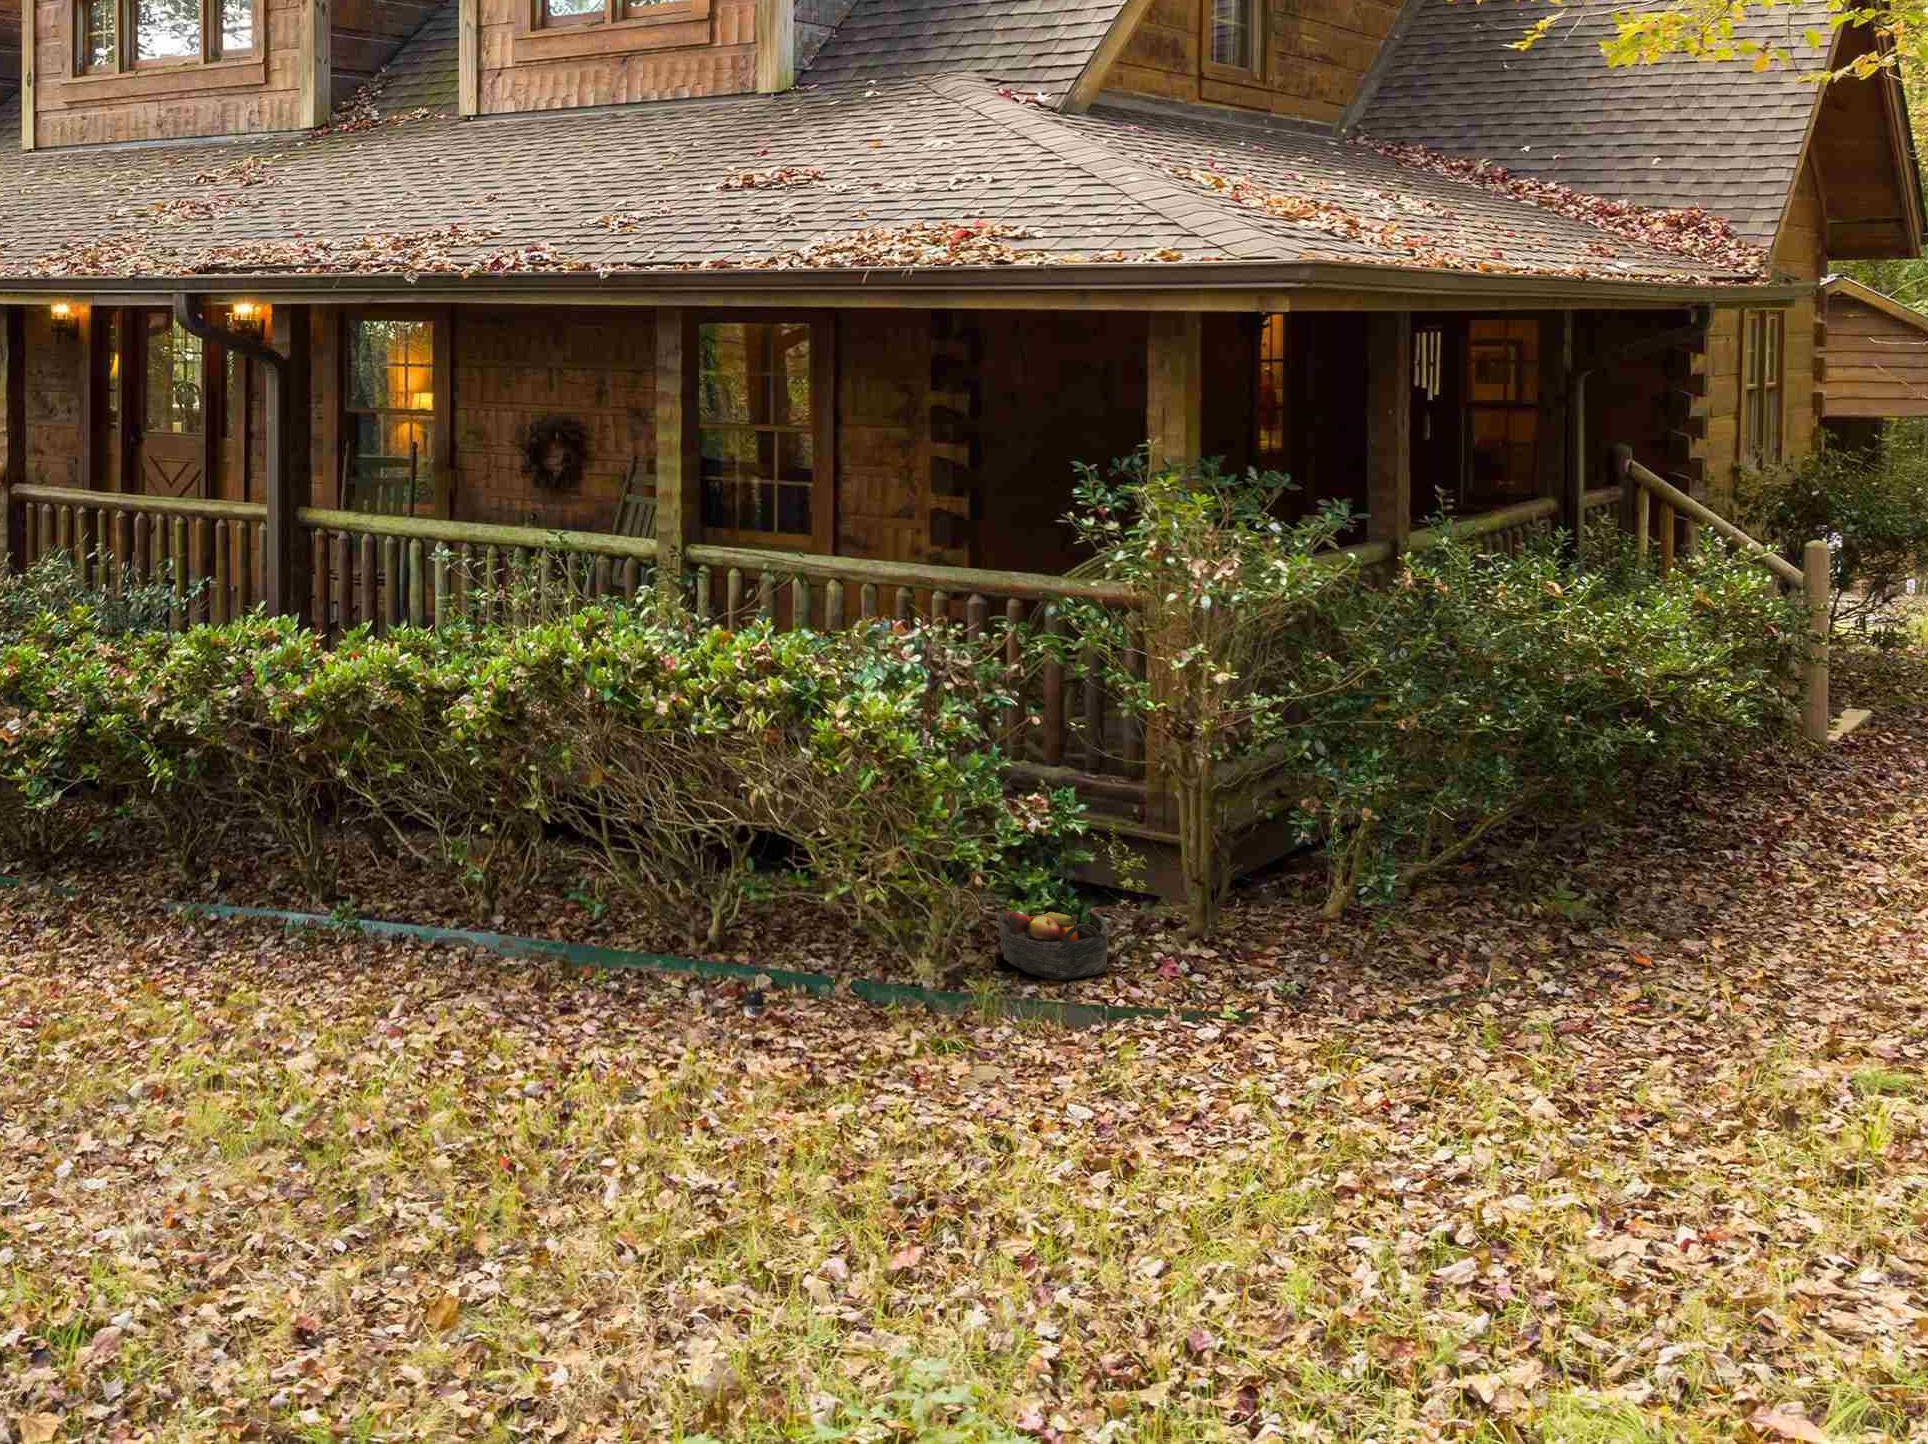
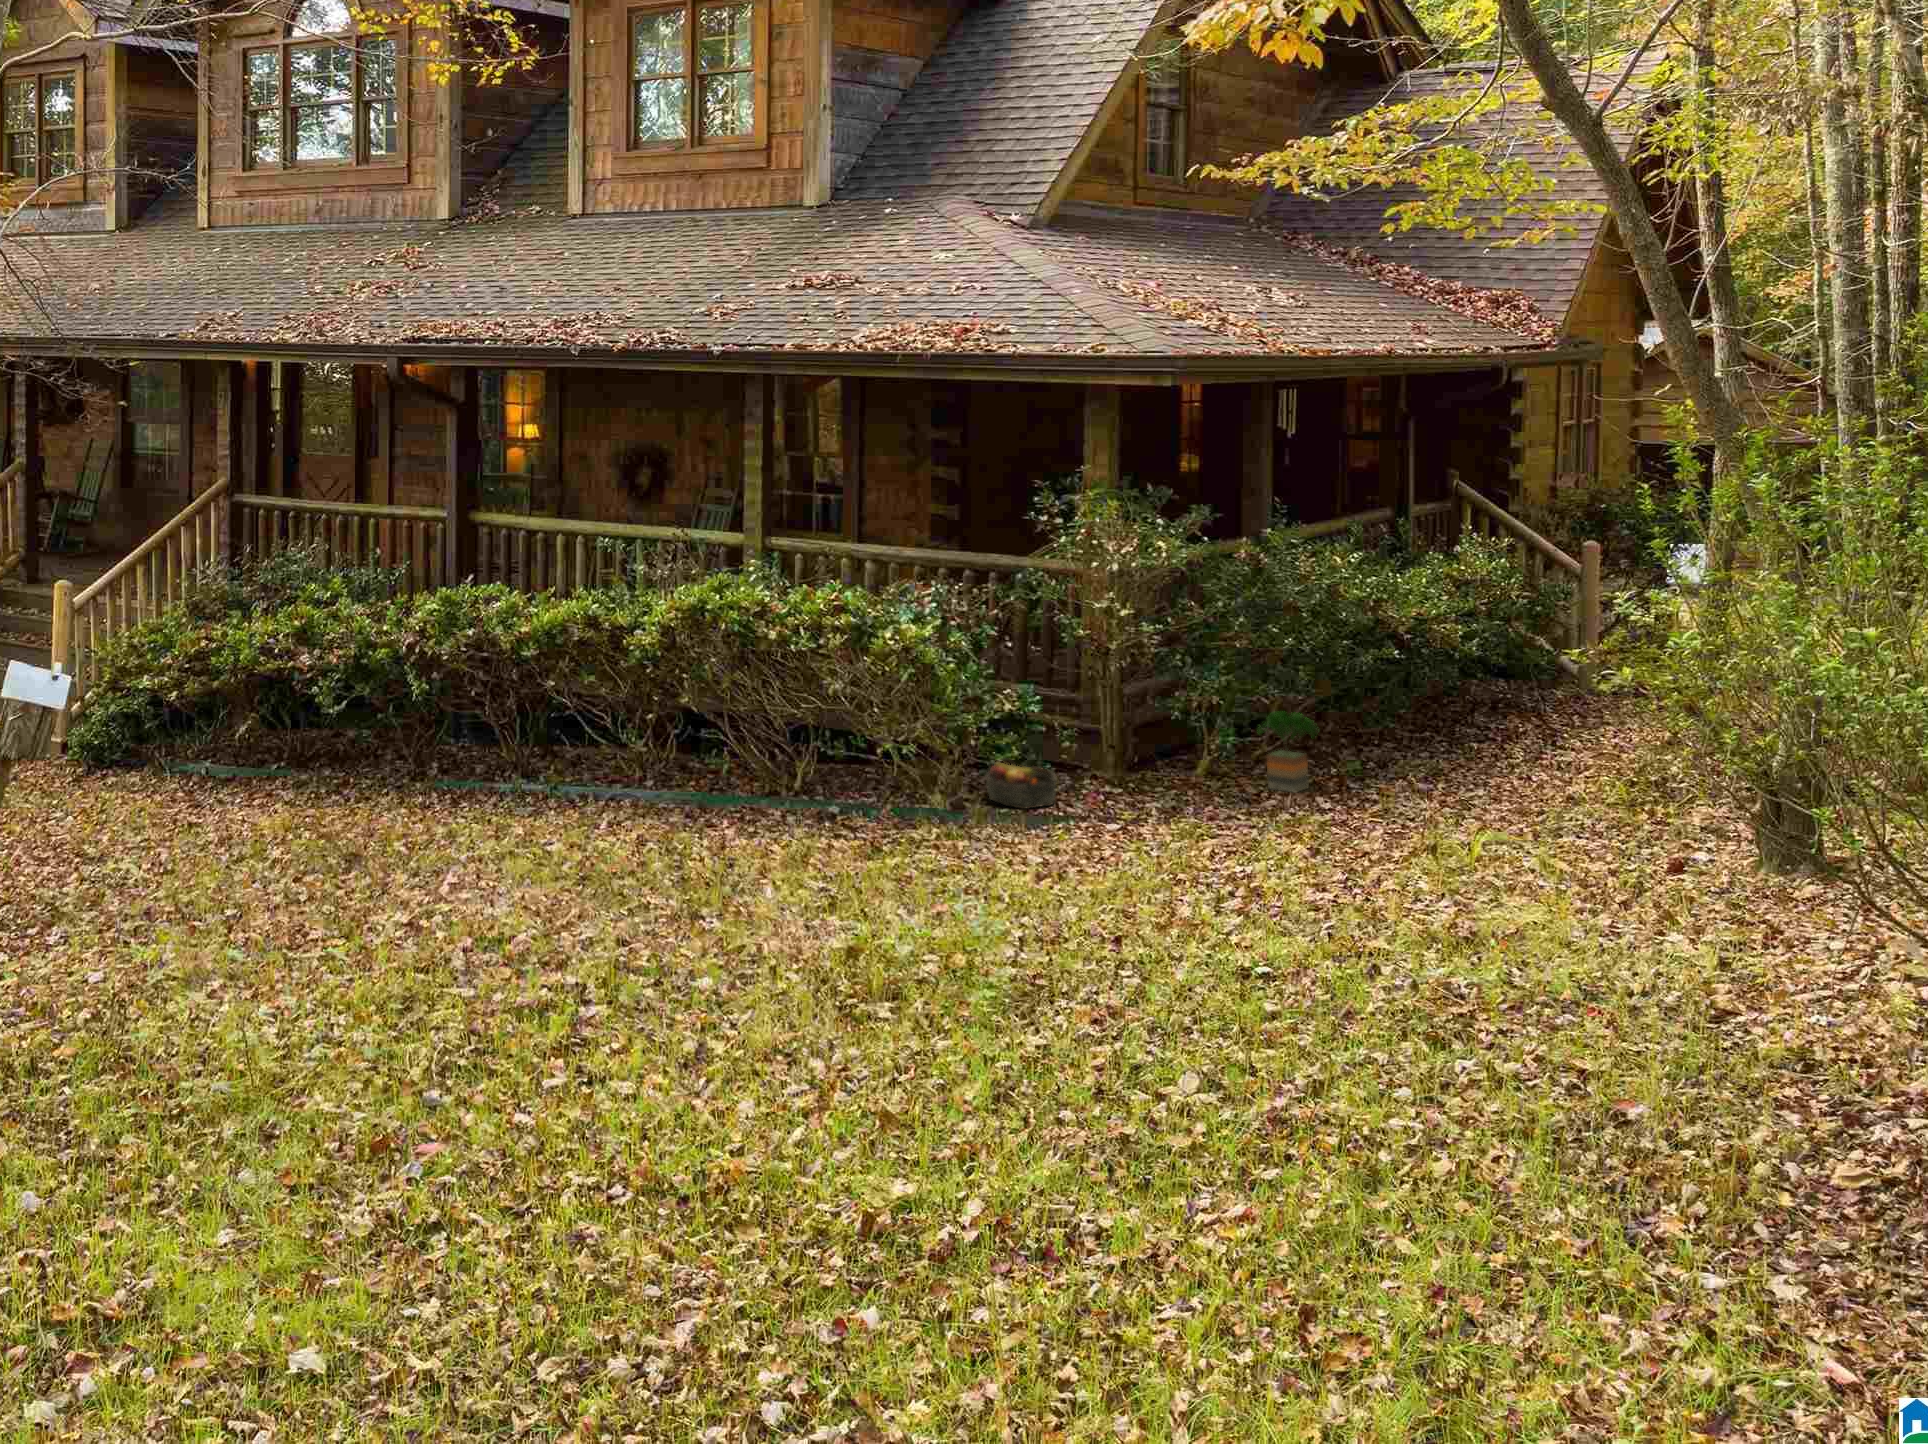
potted tree: none [1413,818,1518,951] -> present [1258,712,1319,792]

